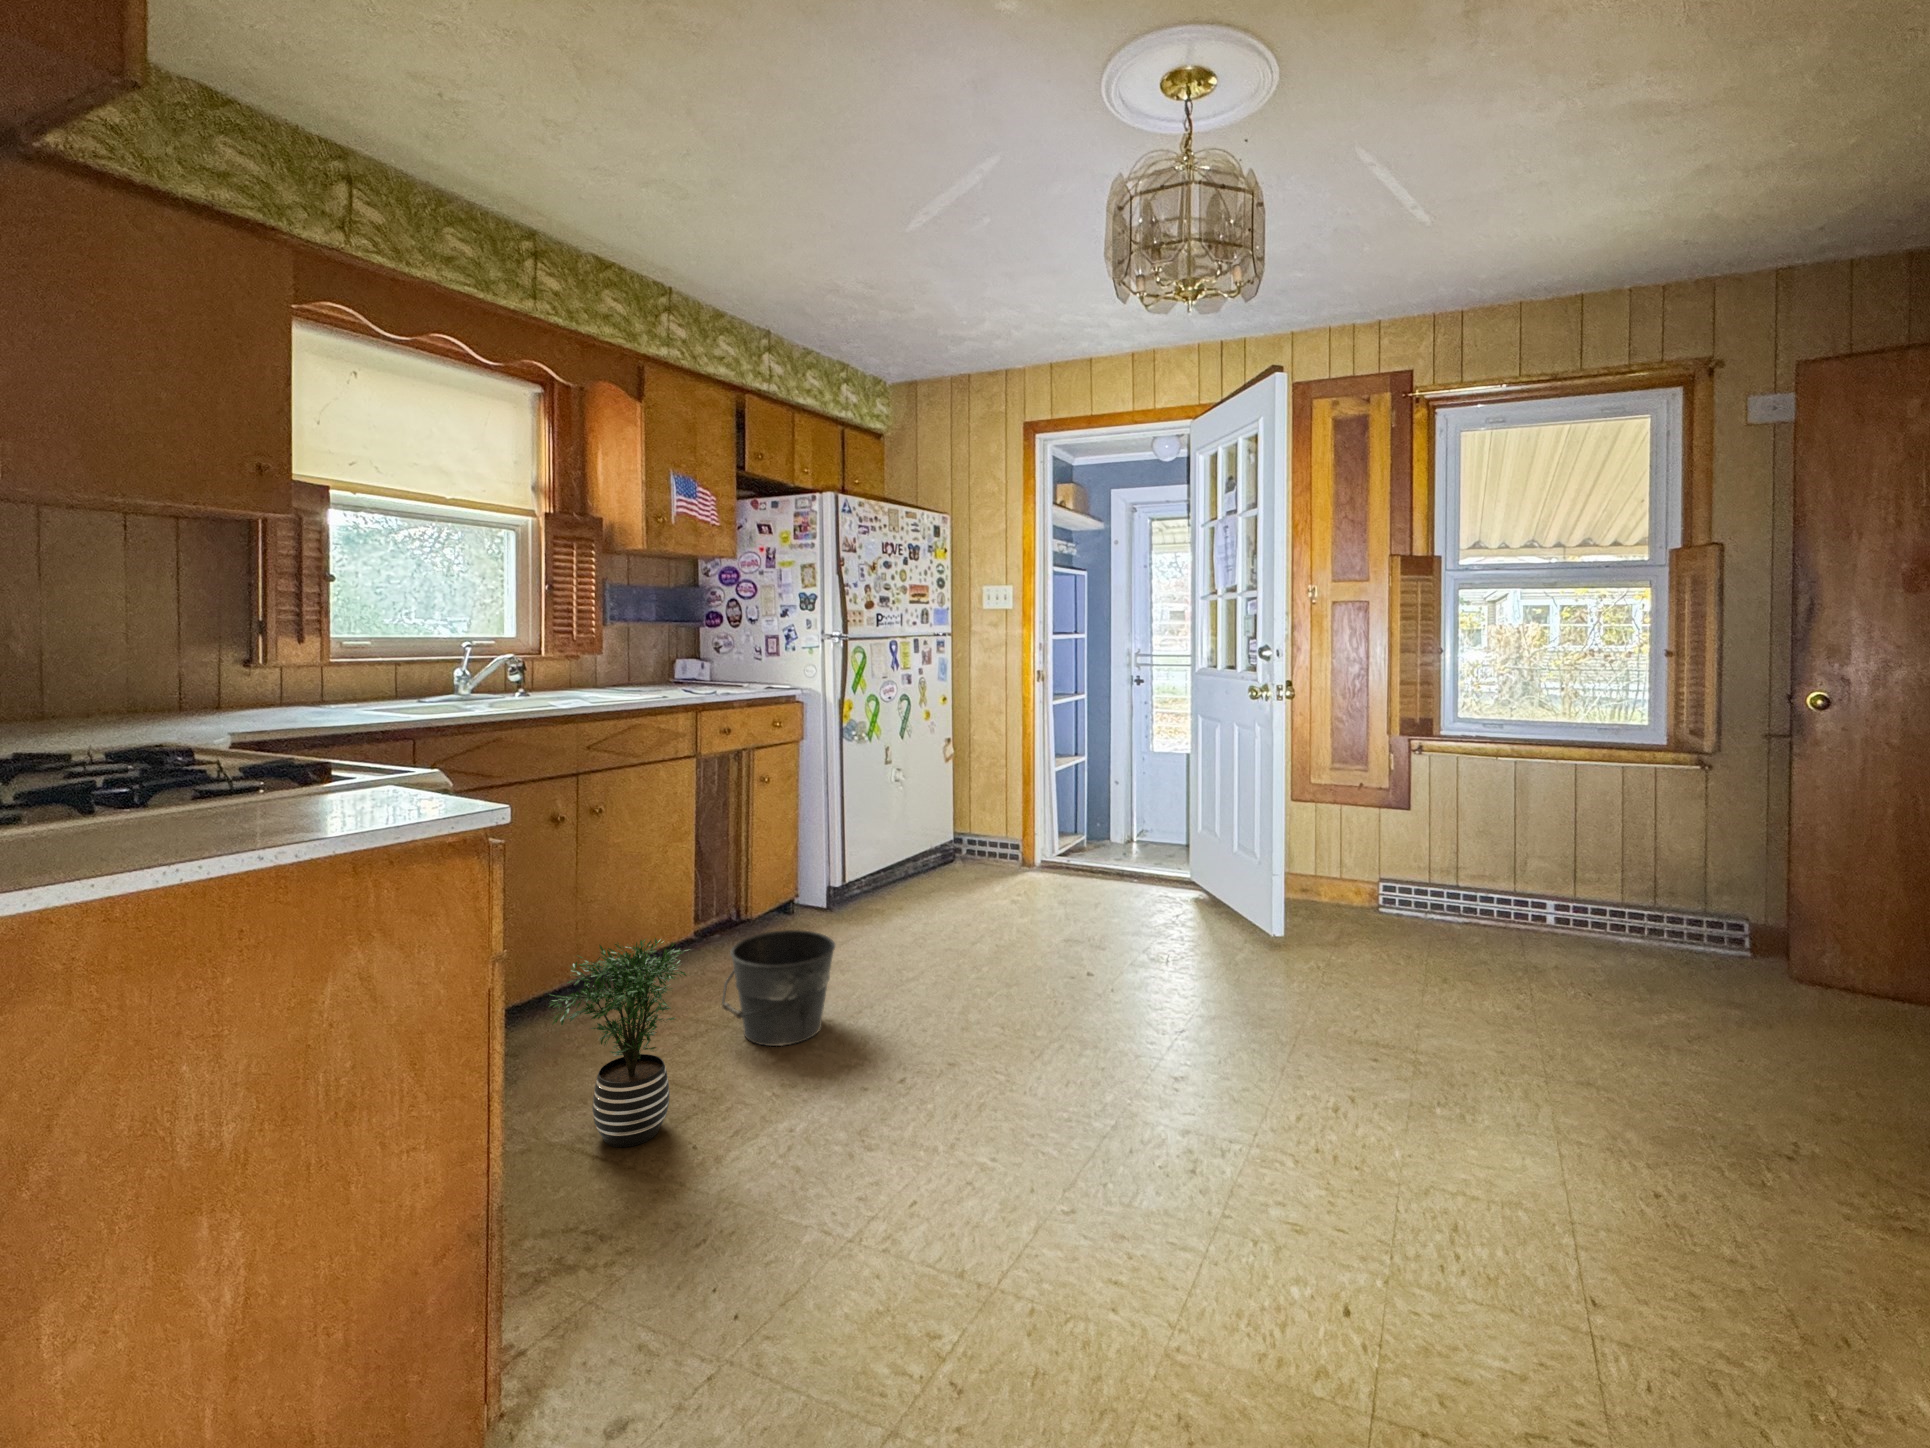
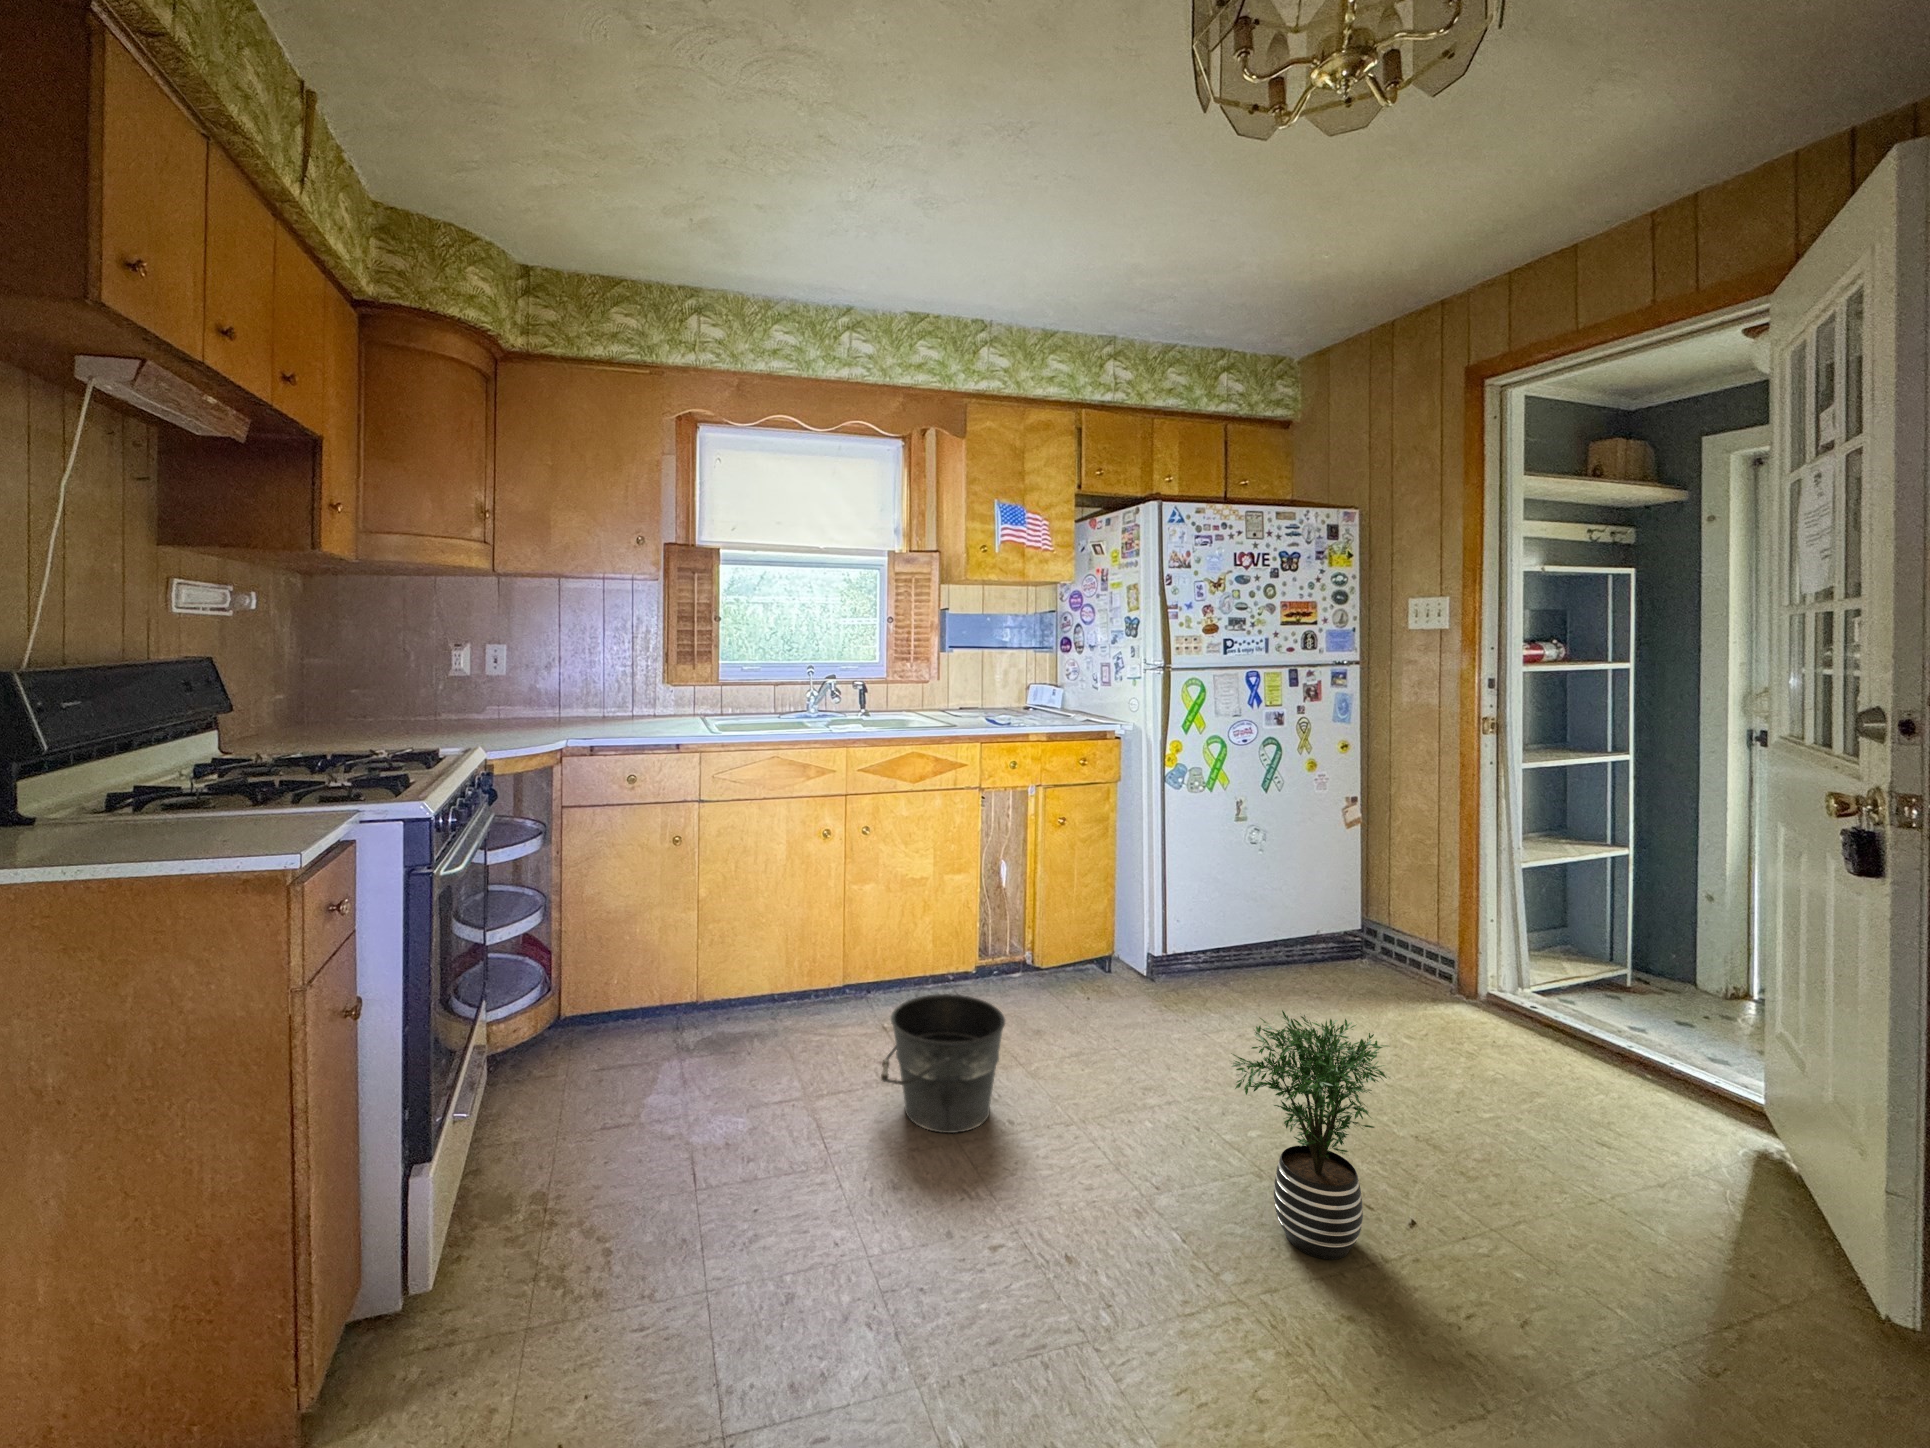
potted plant: present [549,938,687,1147] -> present [1231,1010,1387,1259]

